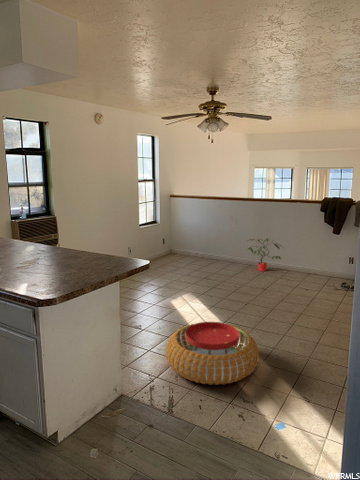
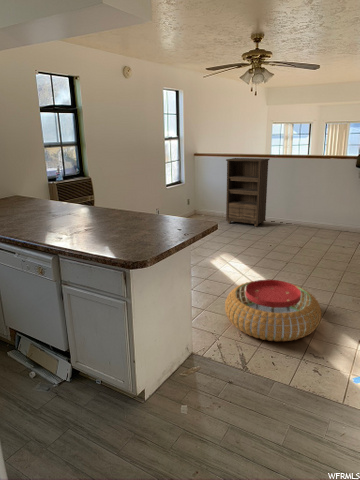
bookshelf: none [198,201,240,269] -> present [226,158,270,227]
potted plant: present [248,238,281,271] -> none [275,195,317,228]

